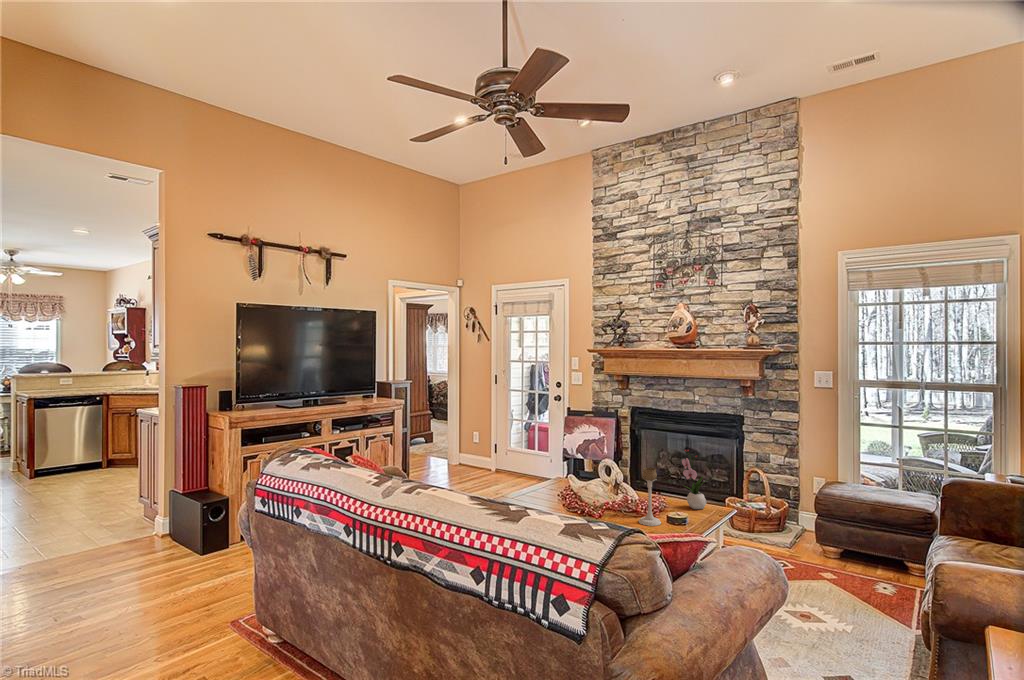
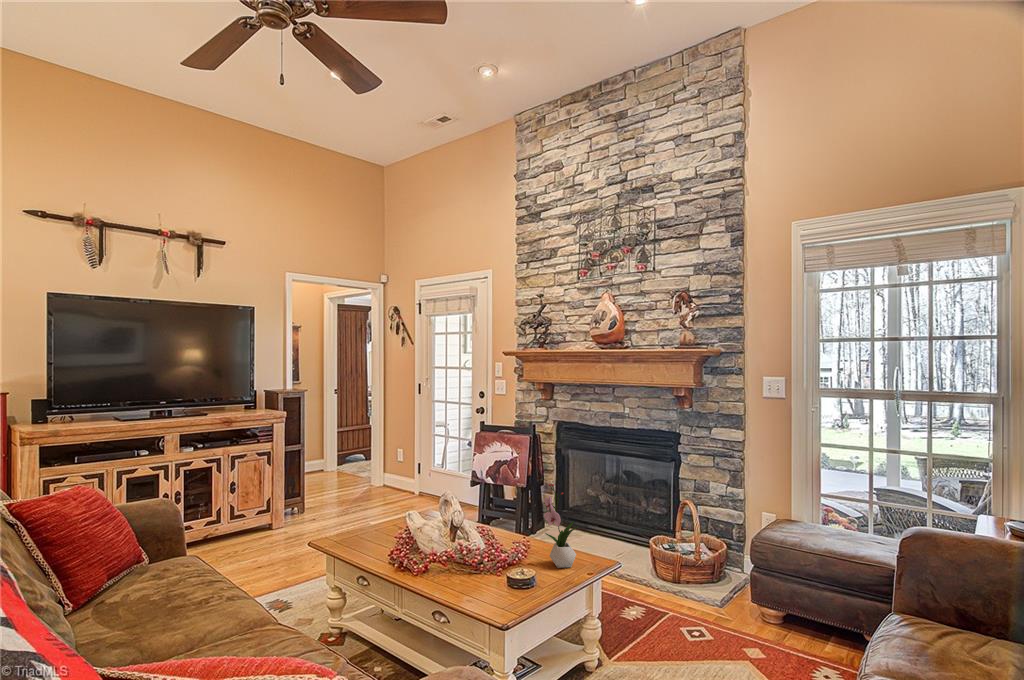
candle holder: present [639,467,661,526] -> none [459,511,490,598]

